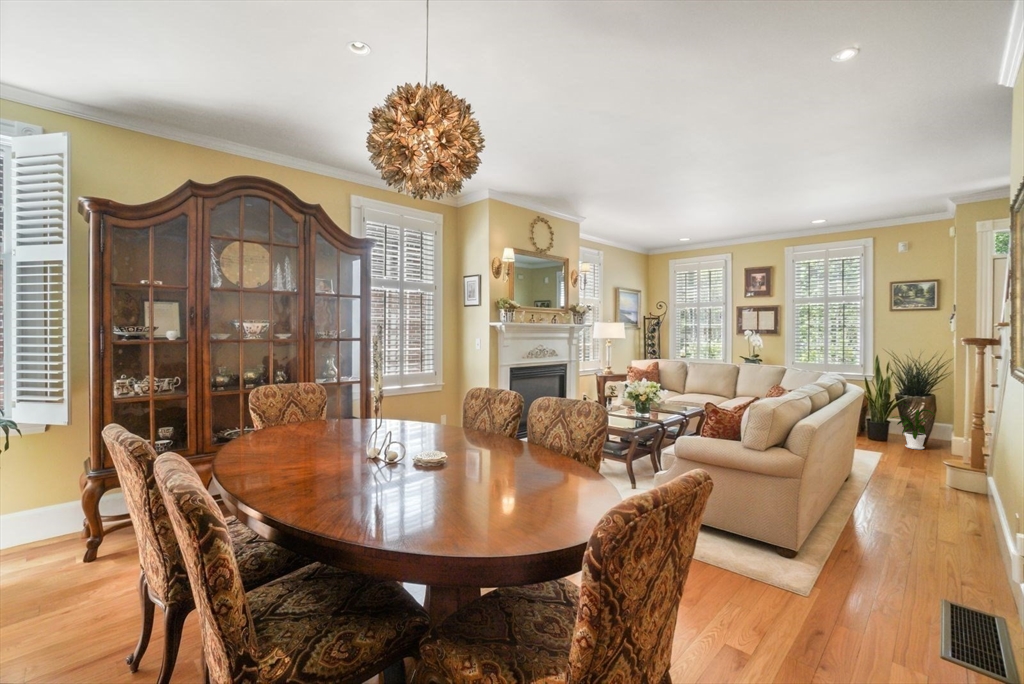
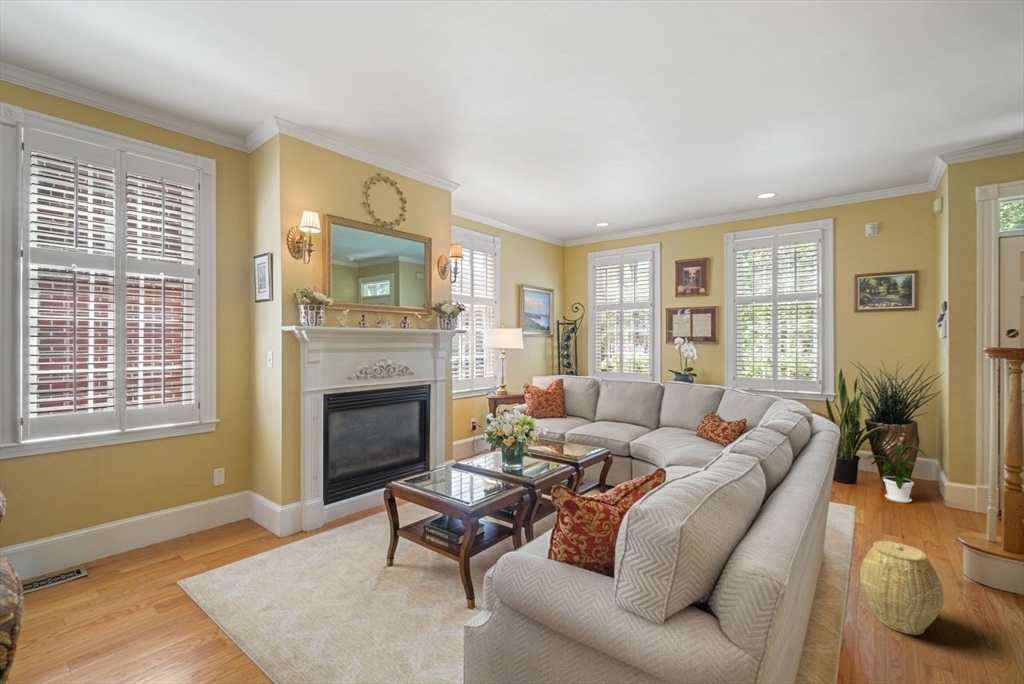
woven basket: none [867,449,912,496] -> present [860,541,944,635]

